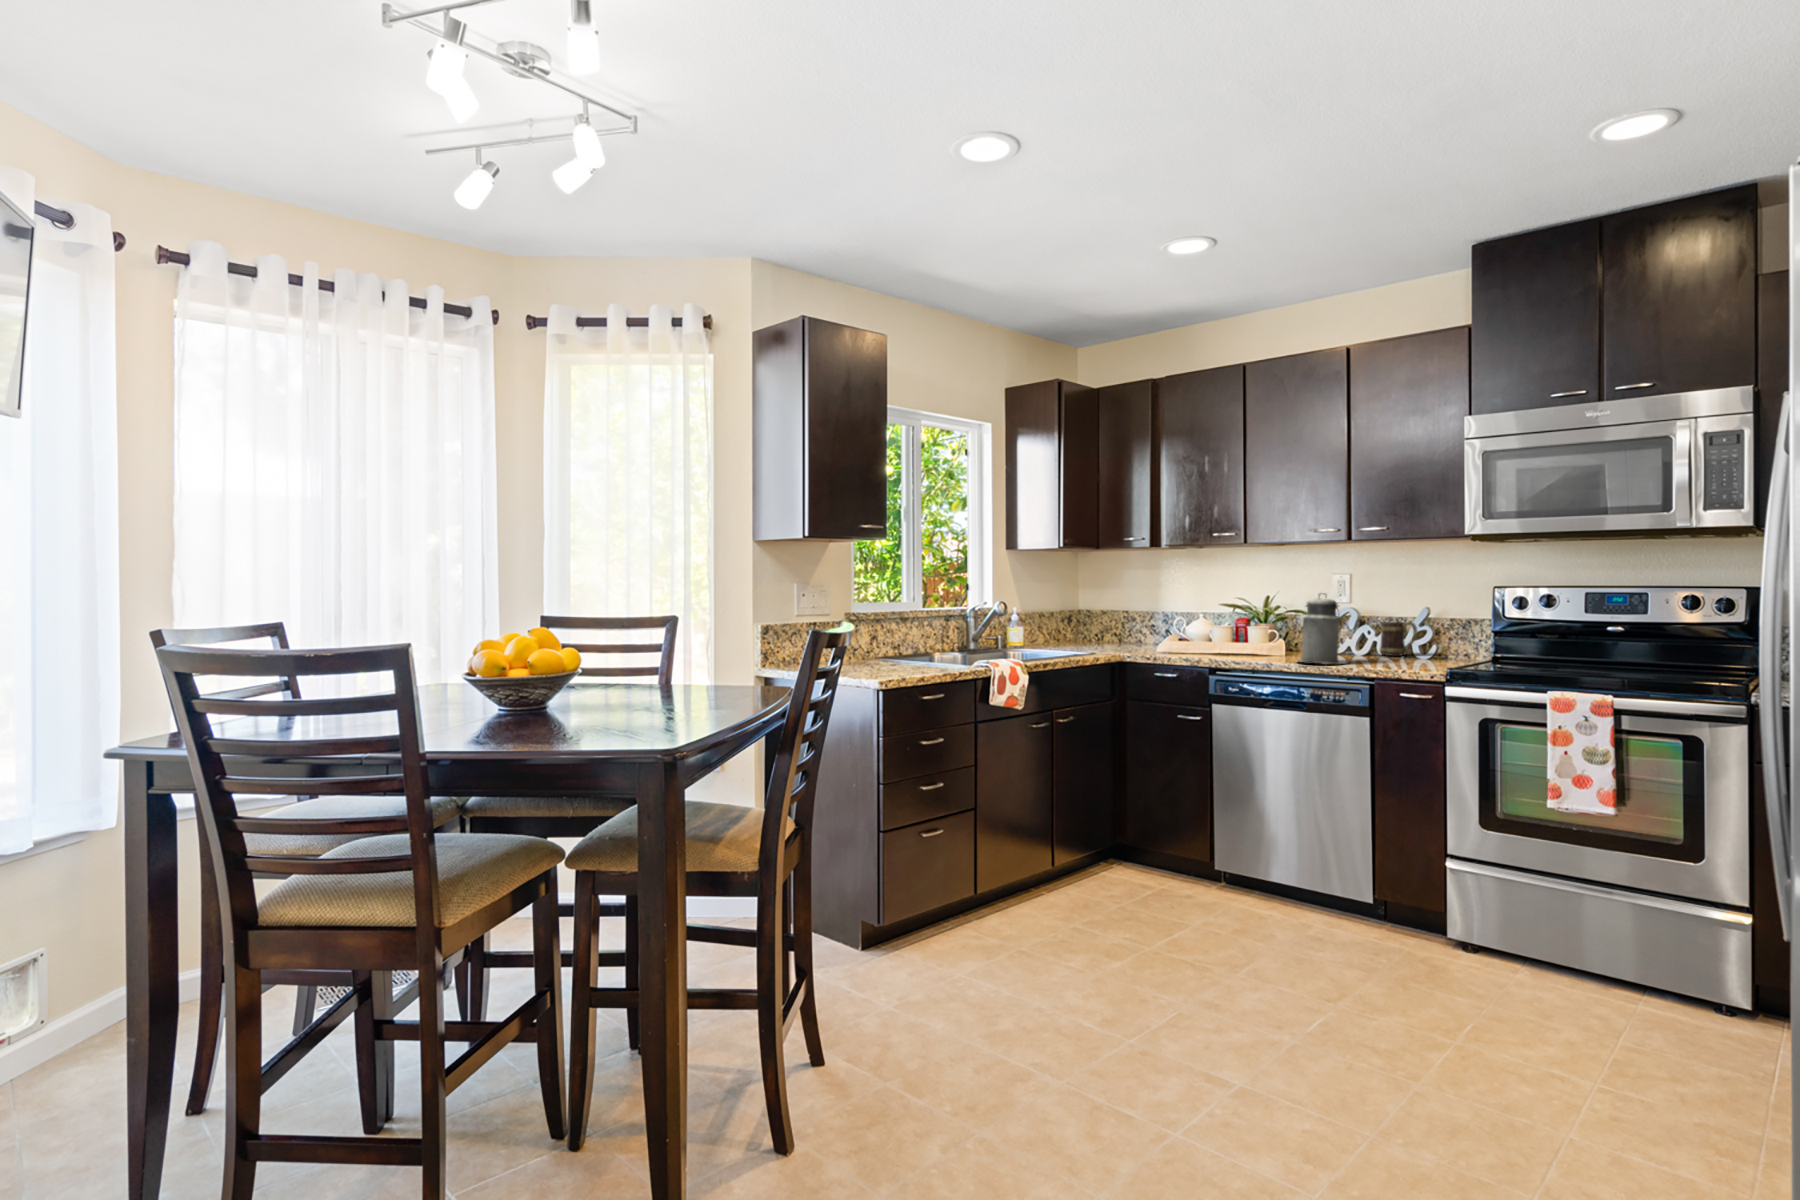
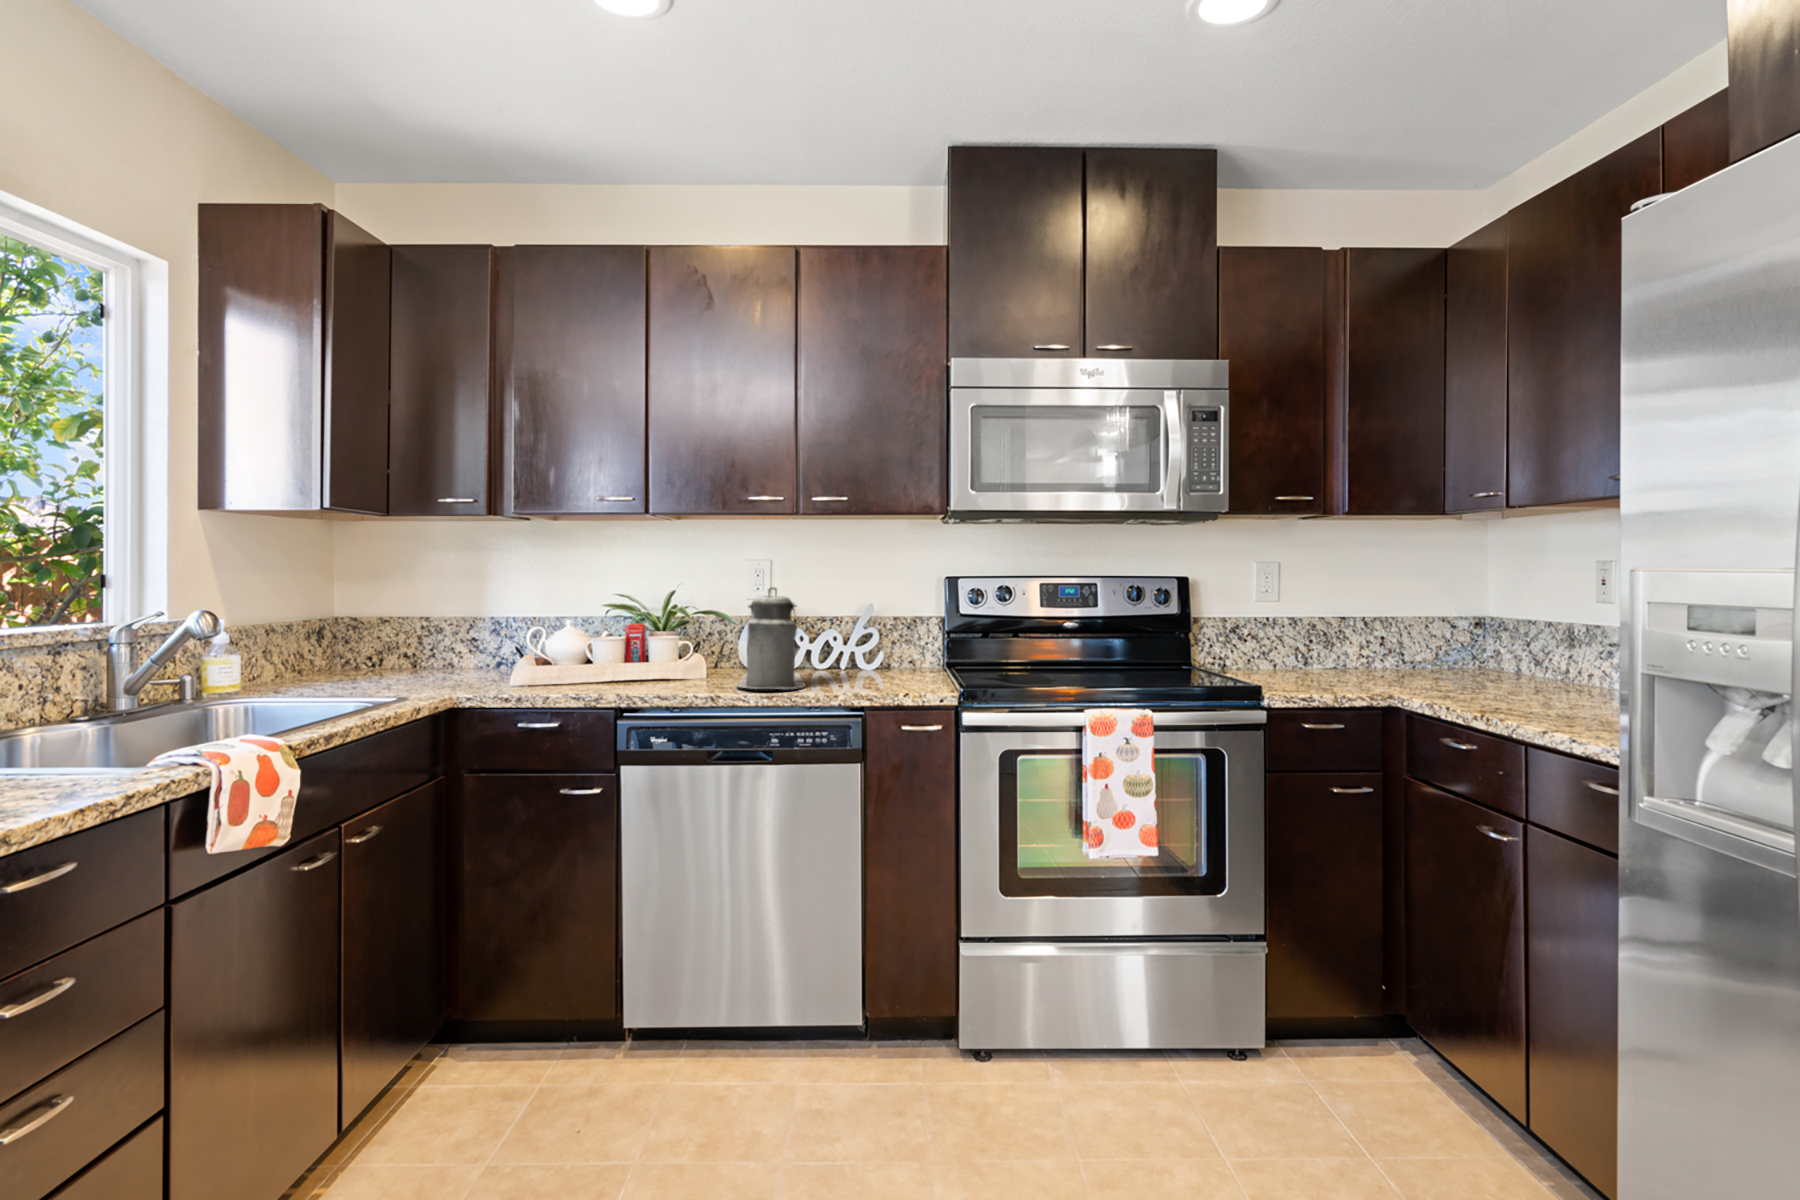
mug: present [1380,622,1417,656] -> none [818,624,863,669]

